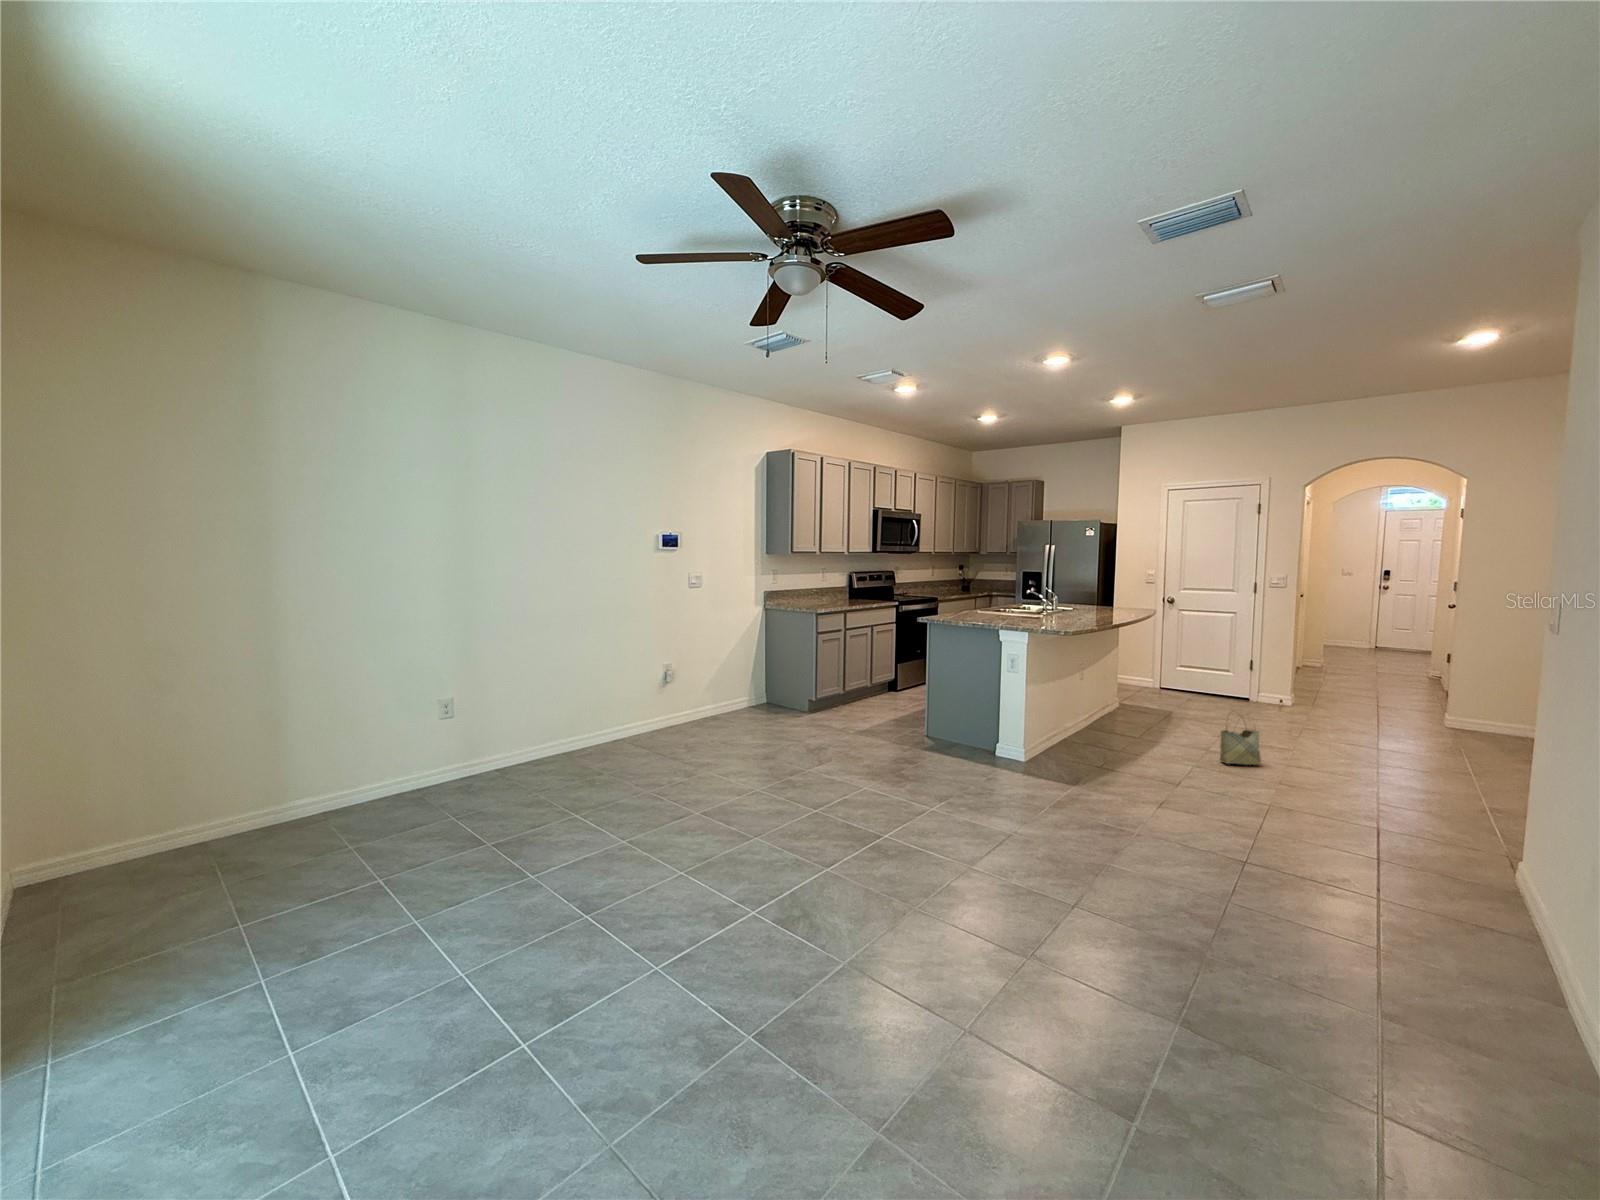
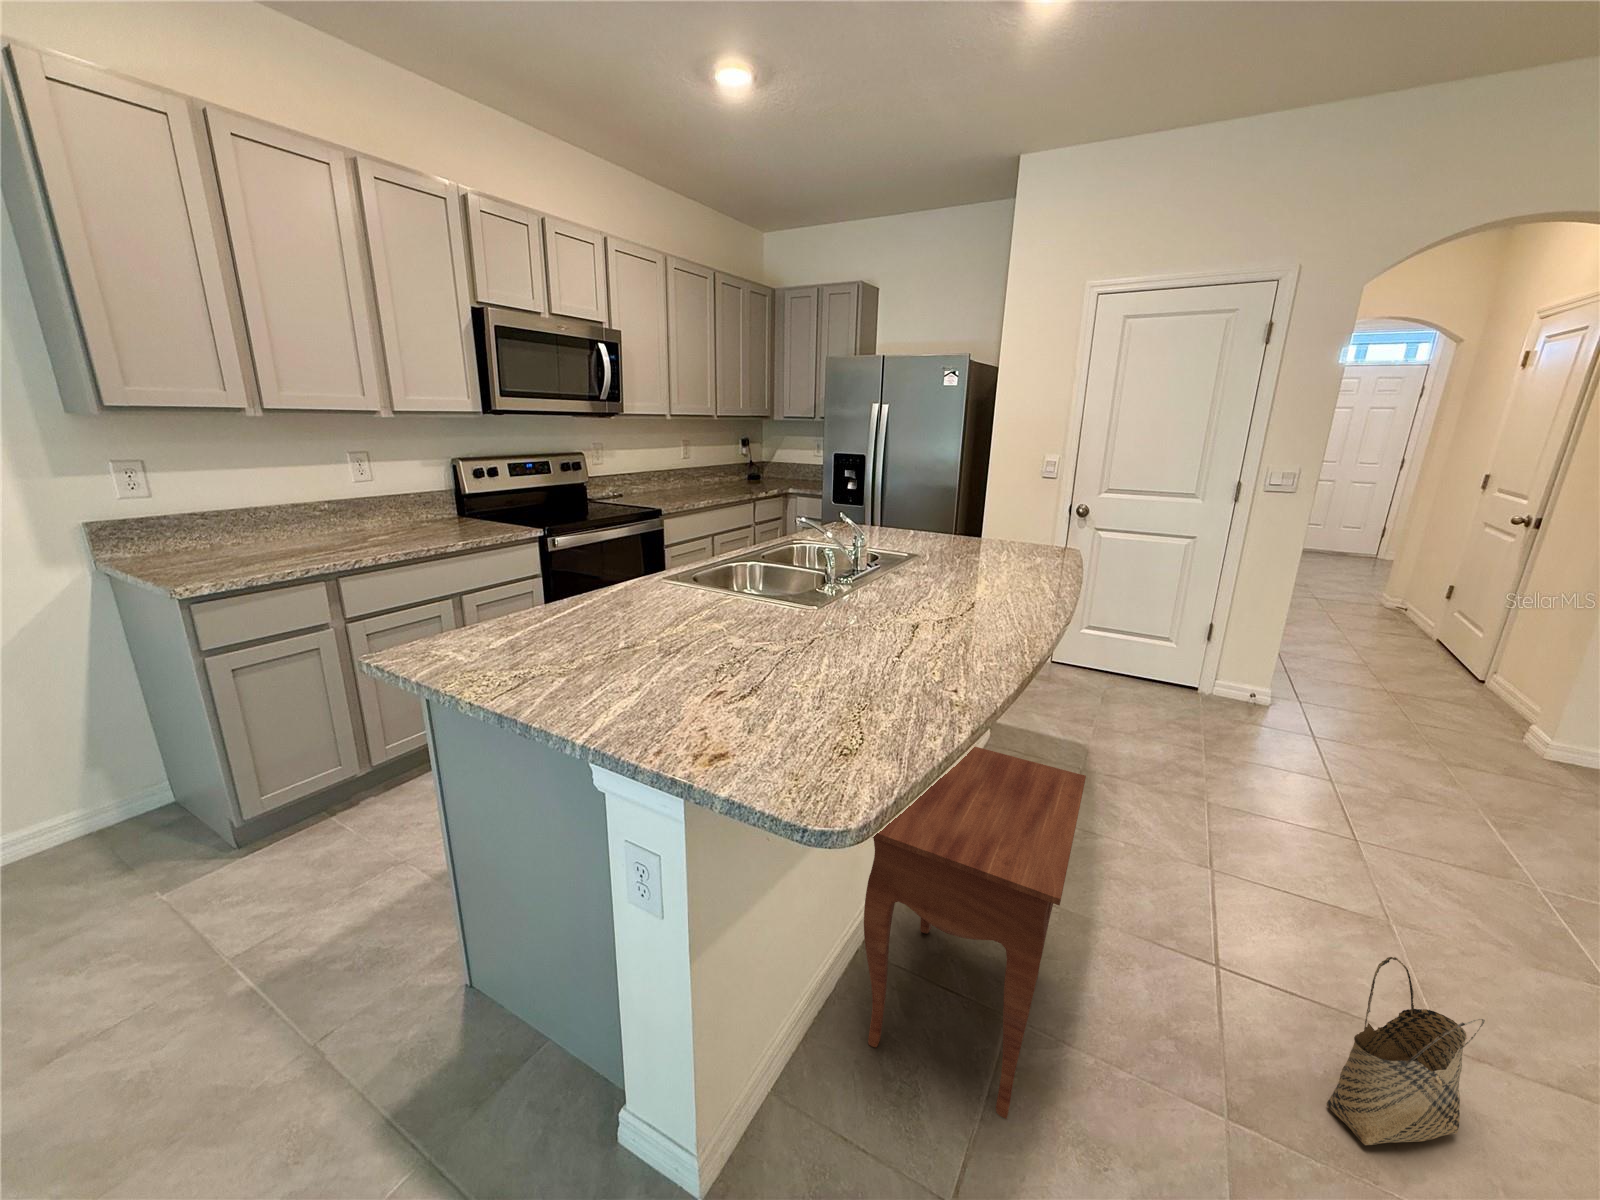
side table: none [1061,659,1136,756] -> present [864,747,1086,1119]

